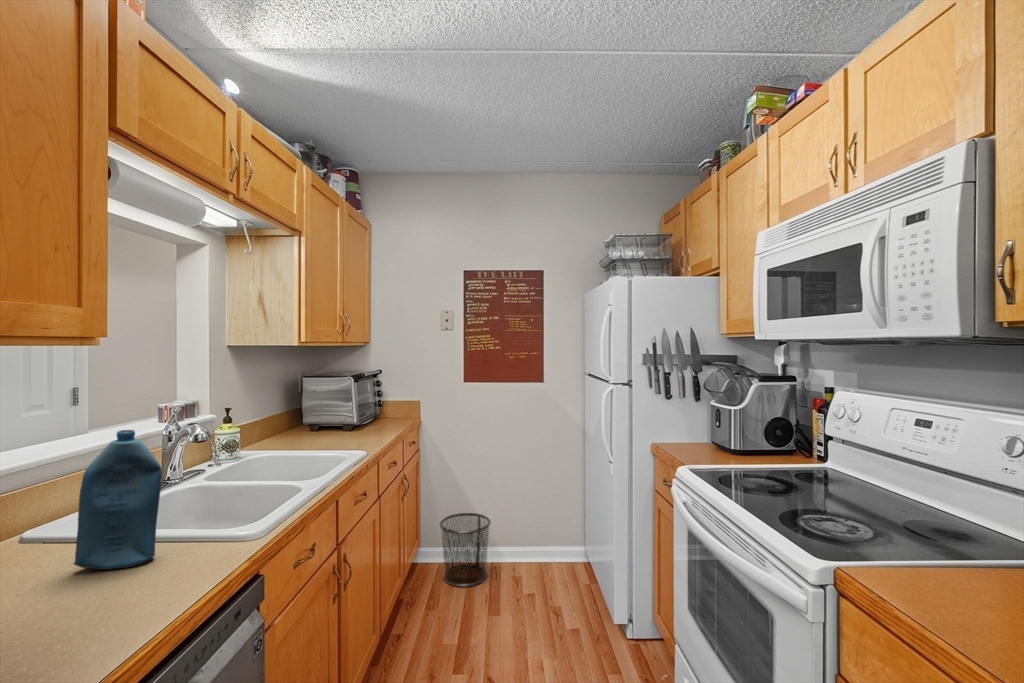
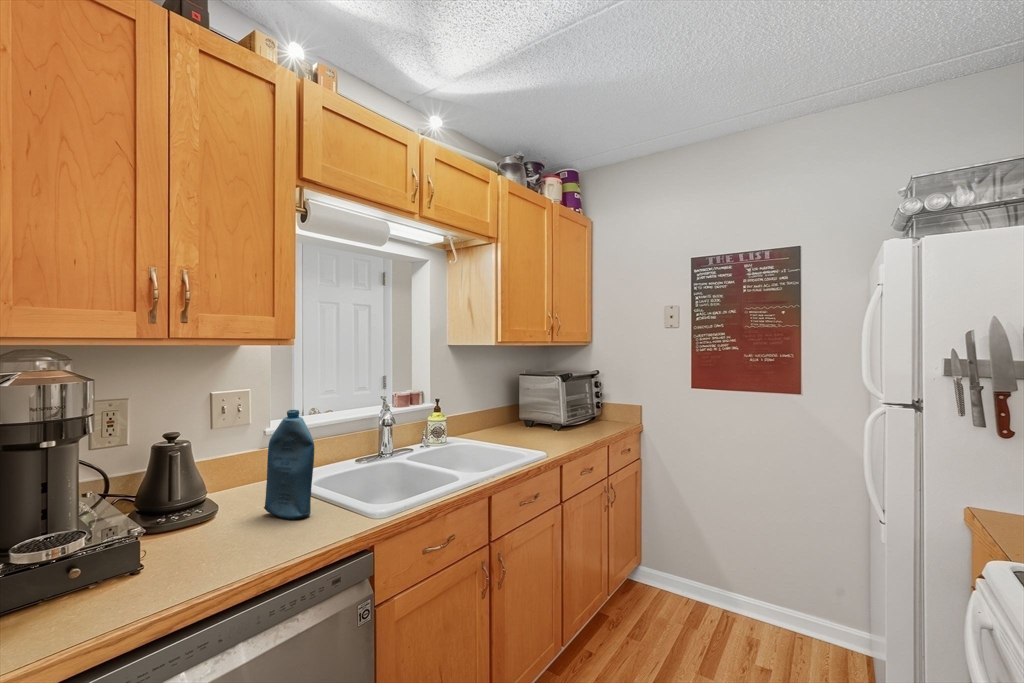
waste bin: present [440,513,491,587] -> none [656,540,720,630]

